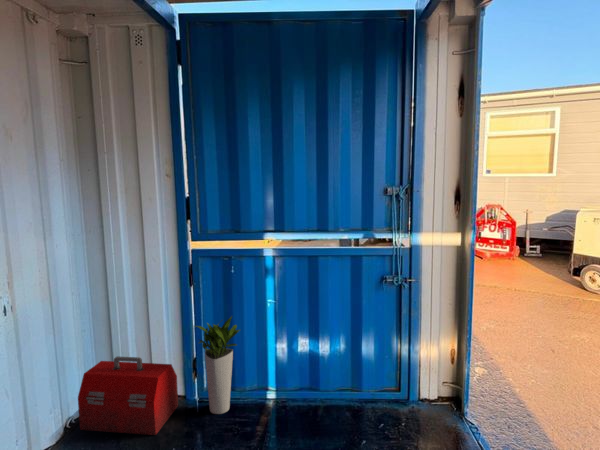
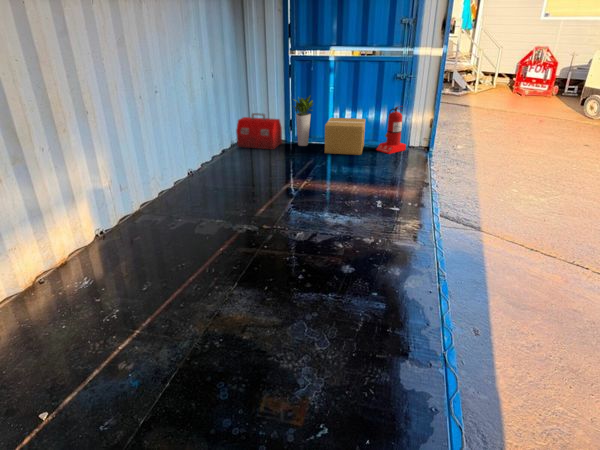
fire extinguisher: none [363,335,417,431] -> present [376,107,406,154]
cardboard box: none [263,354,339,441] -> present [325,118,365,155]

